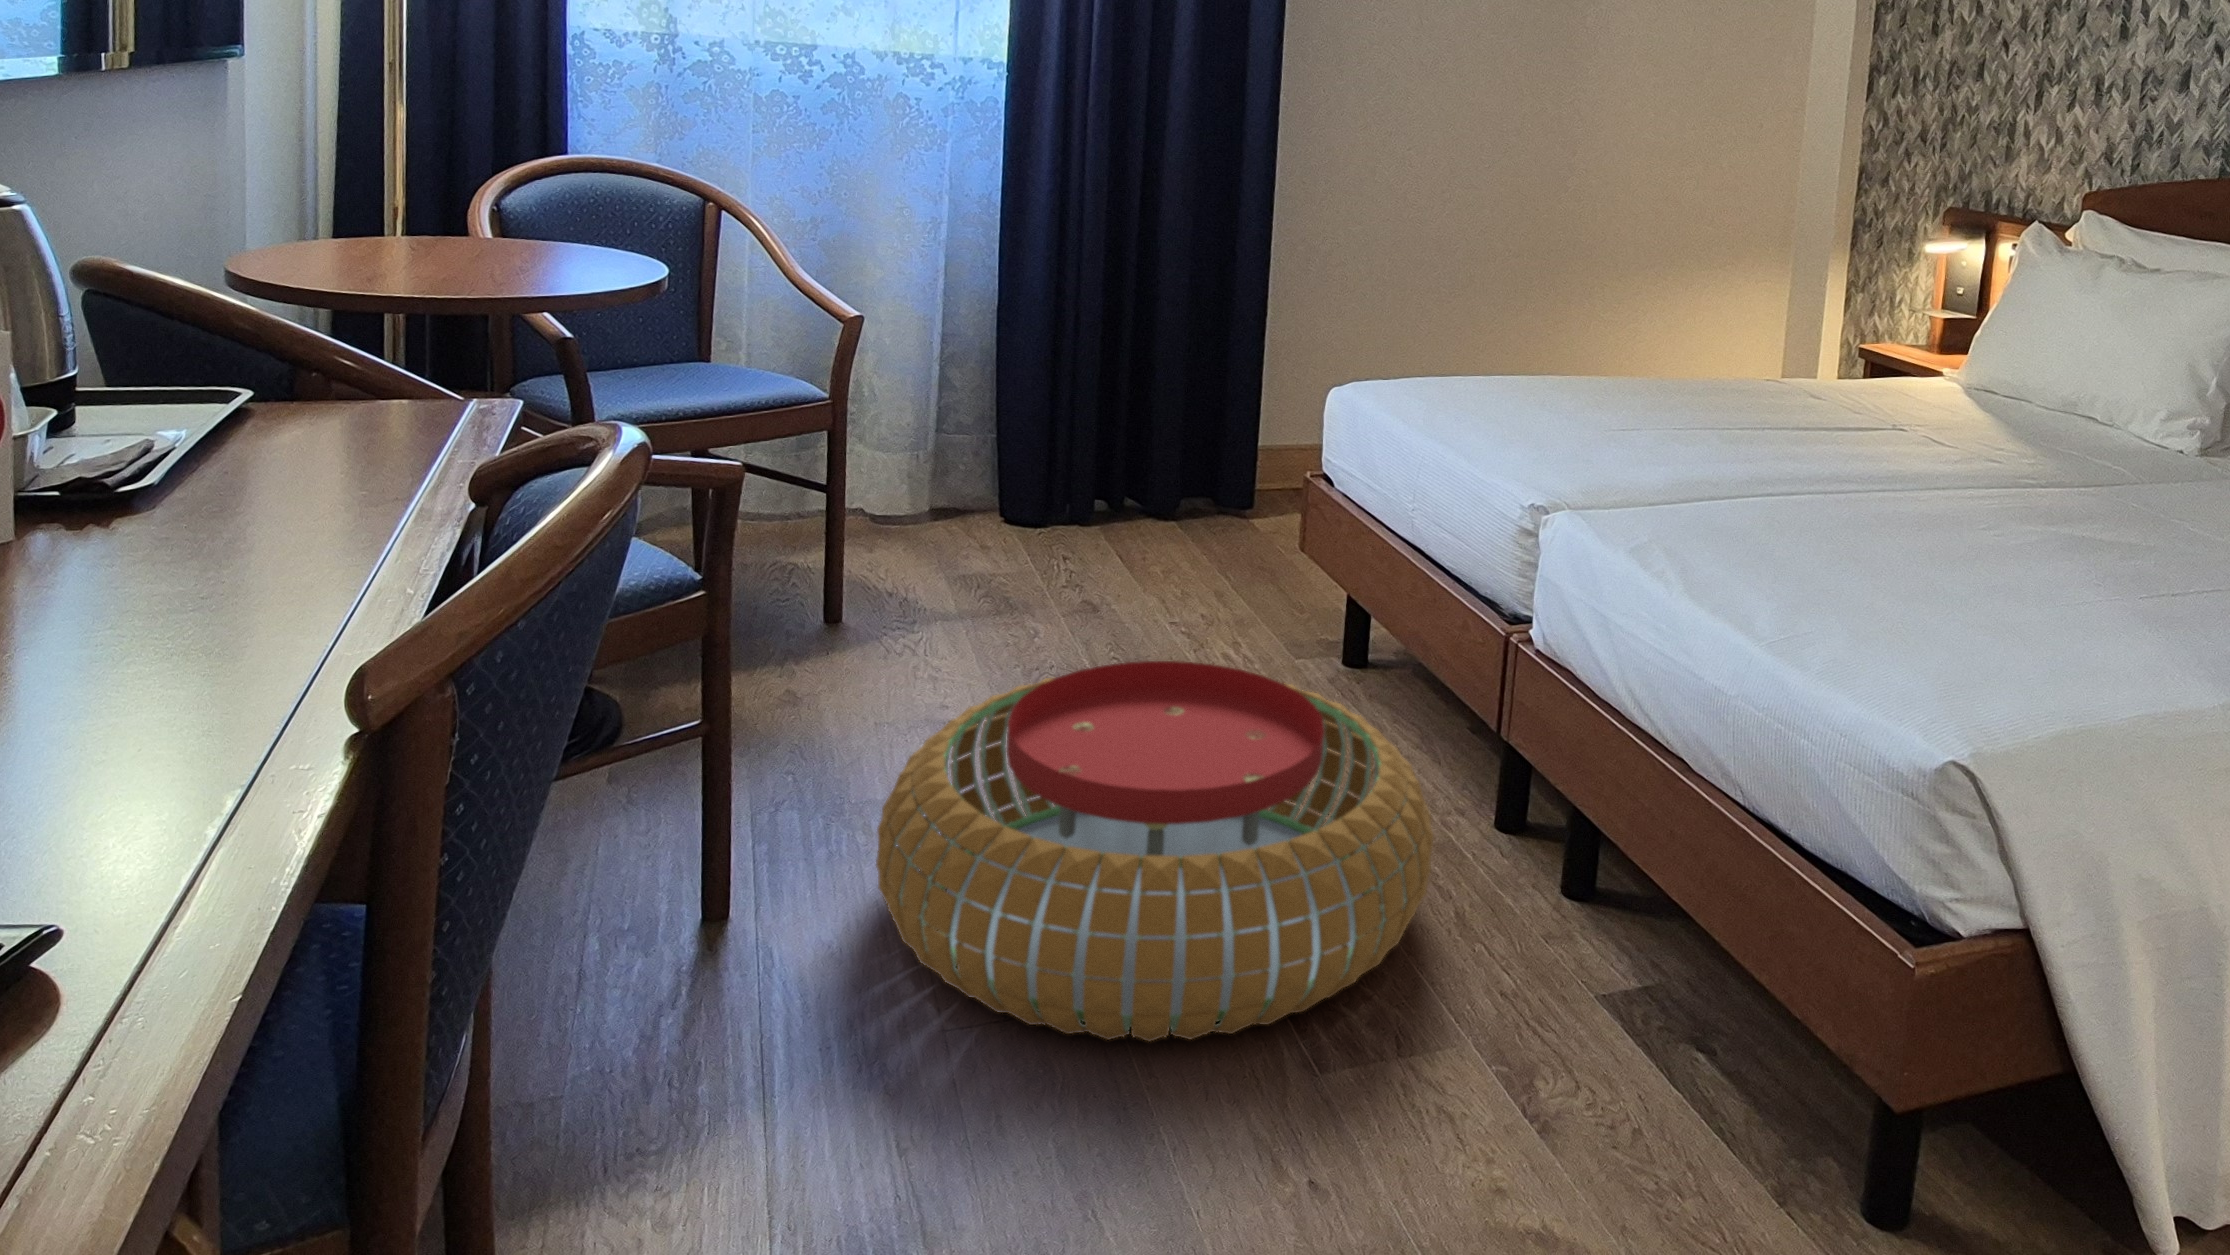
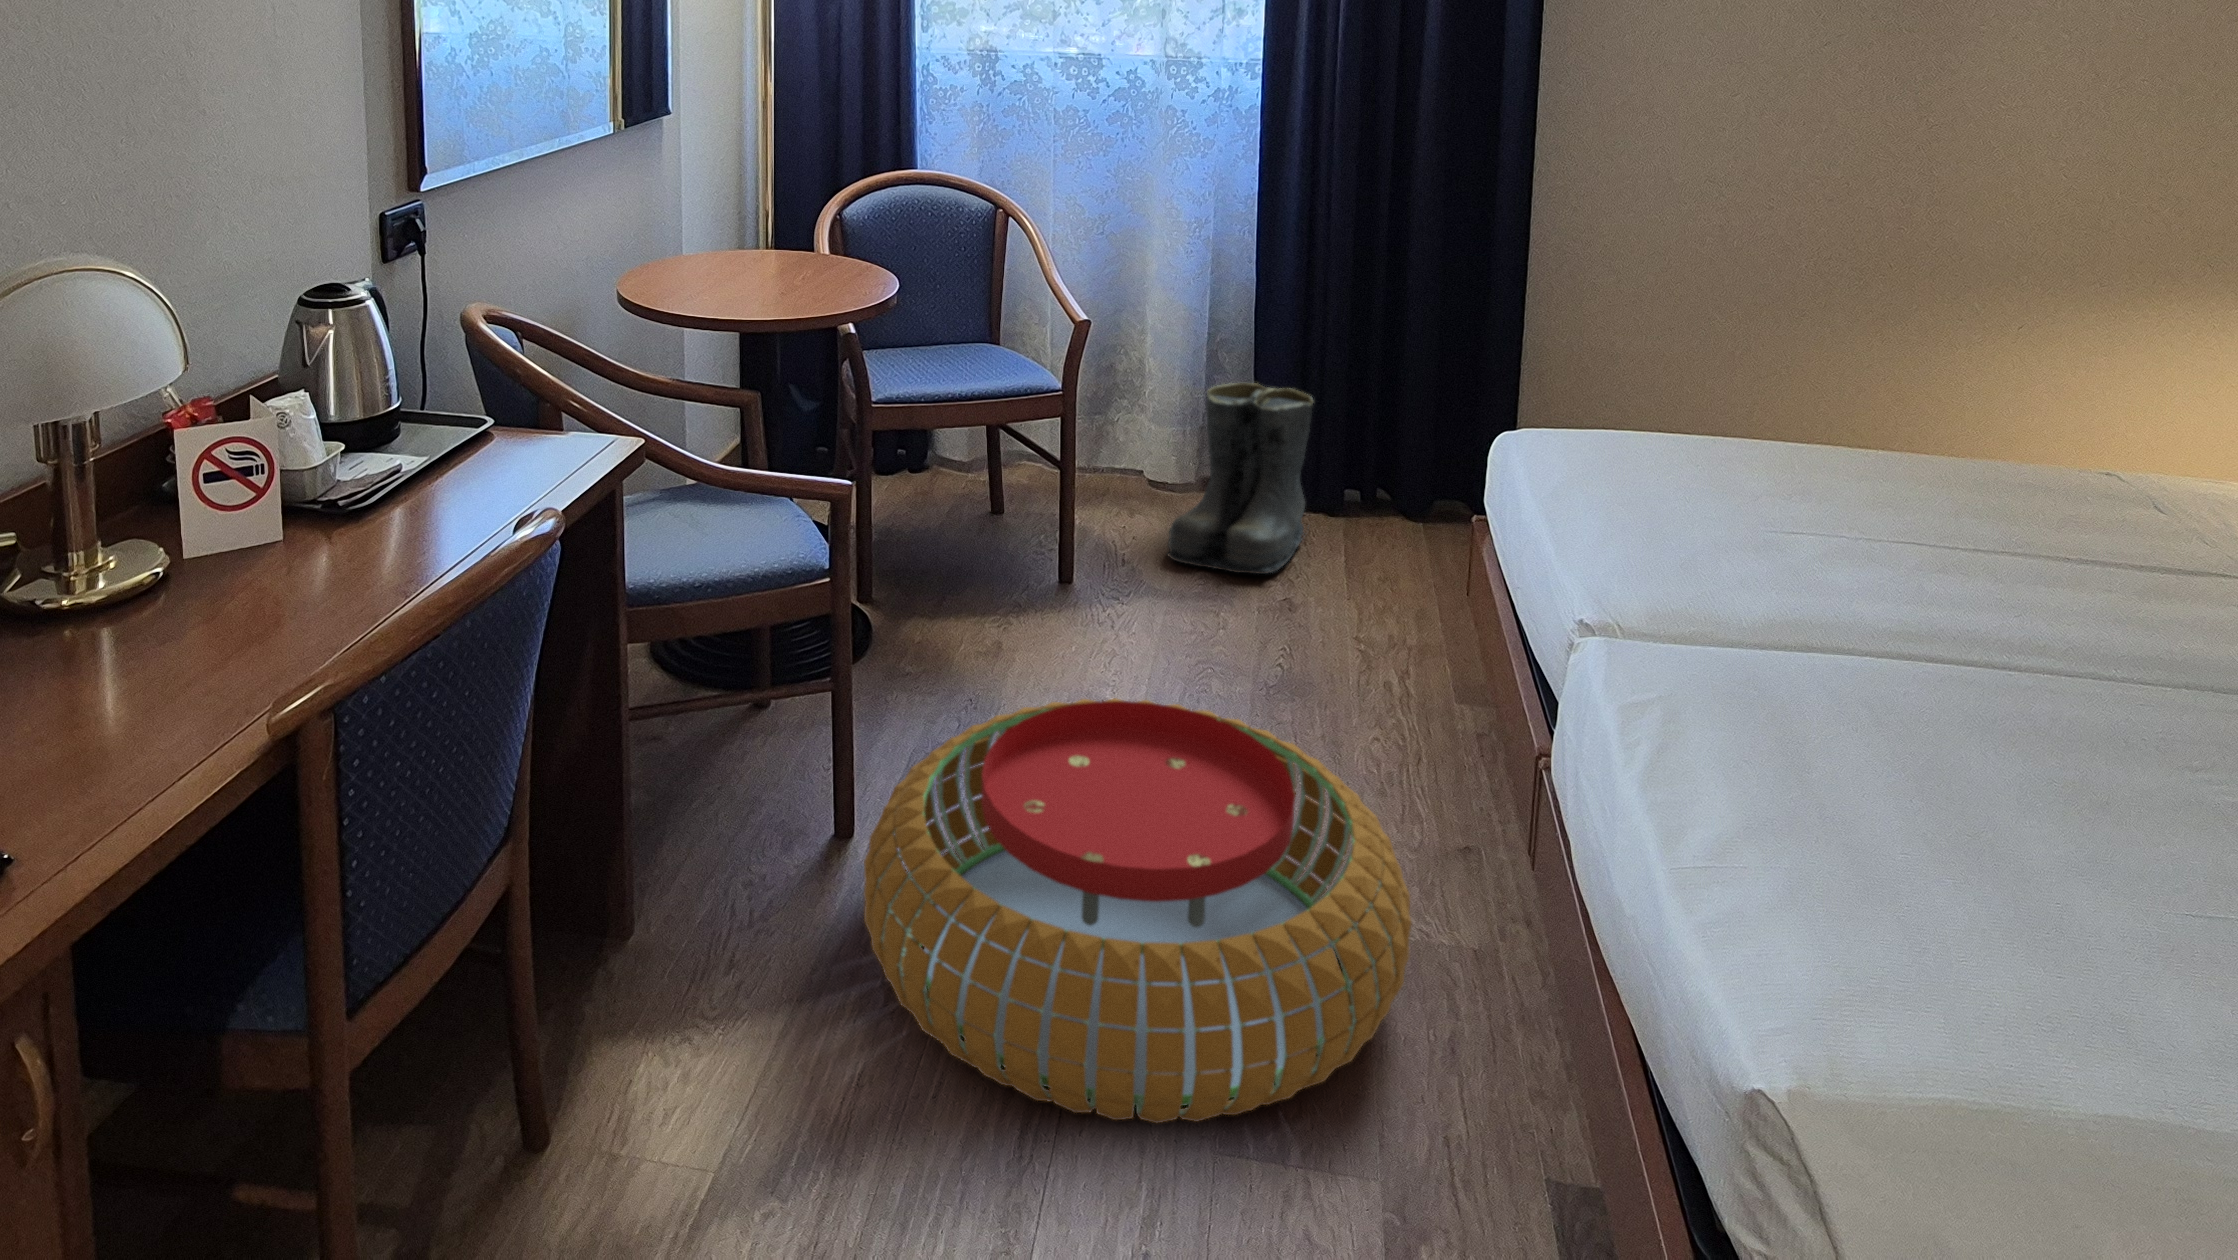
boots: none [974,395,1106,580] -> present [1168,383,1313,574]

